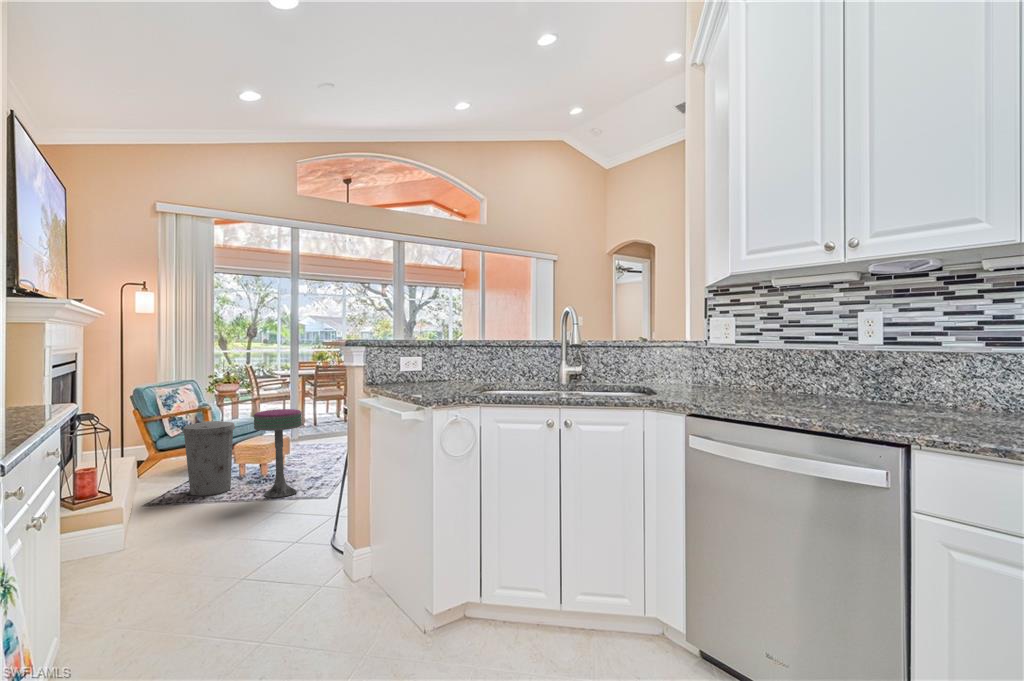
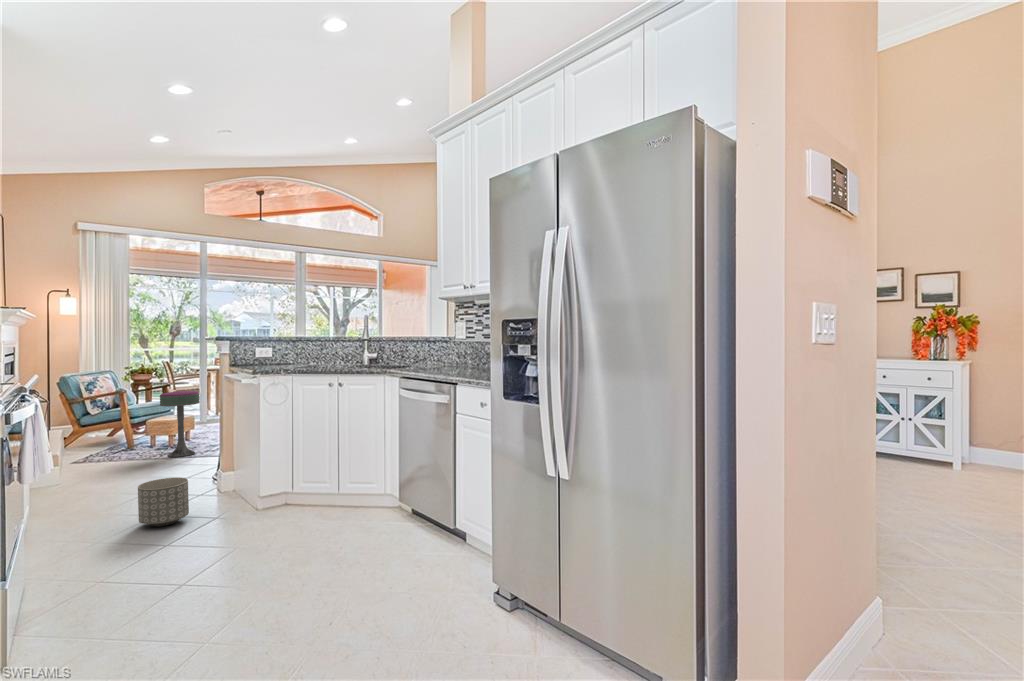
trash can: present [183,421,235,496] -> none [102,401,146,457]
planter: none [251,561,324,644] -> present [138,478,189,526]

